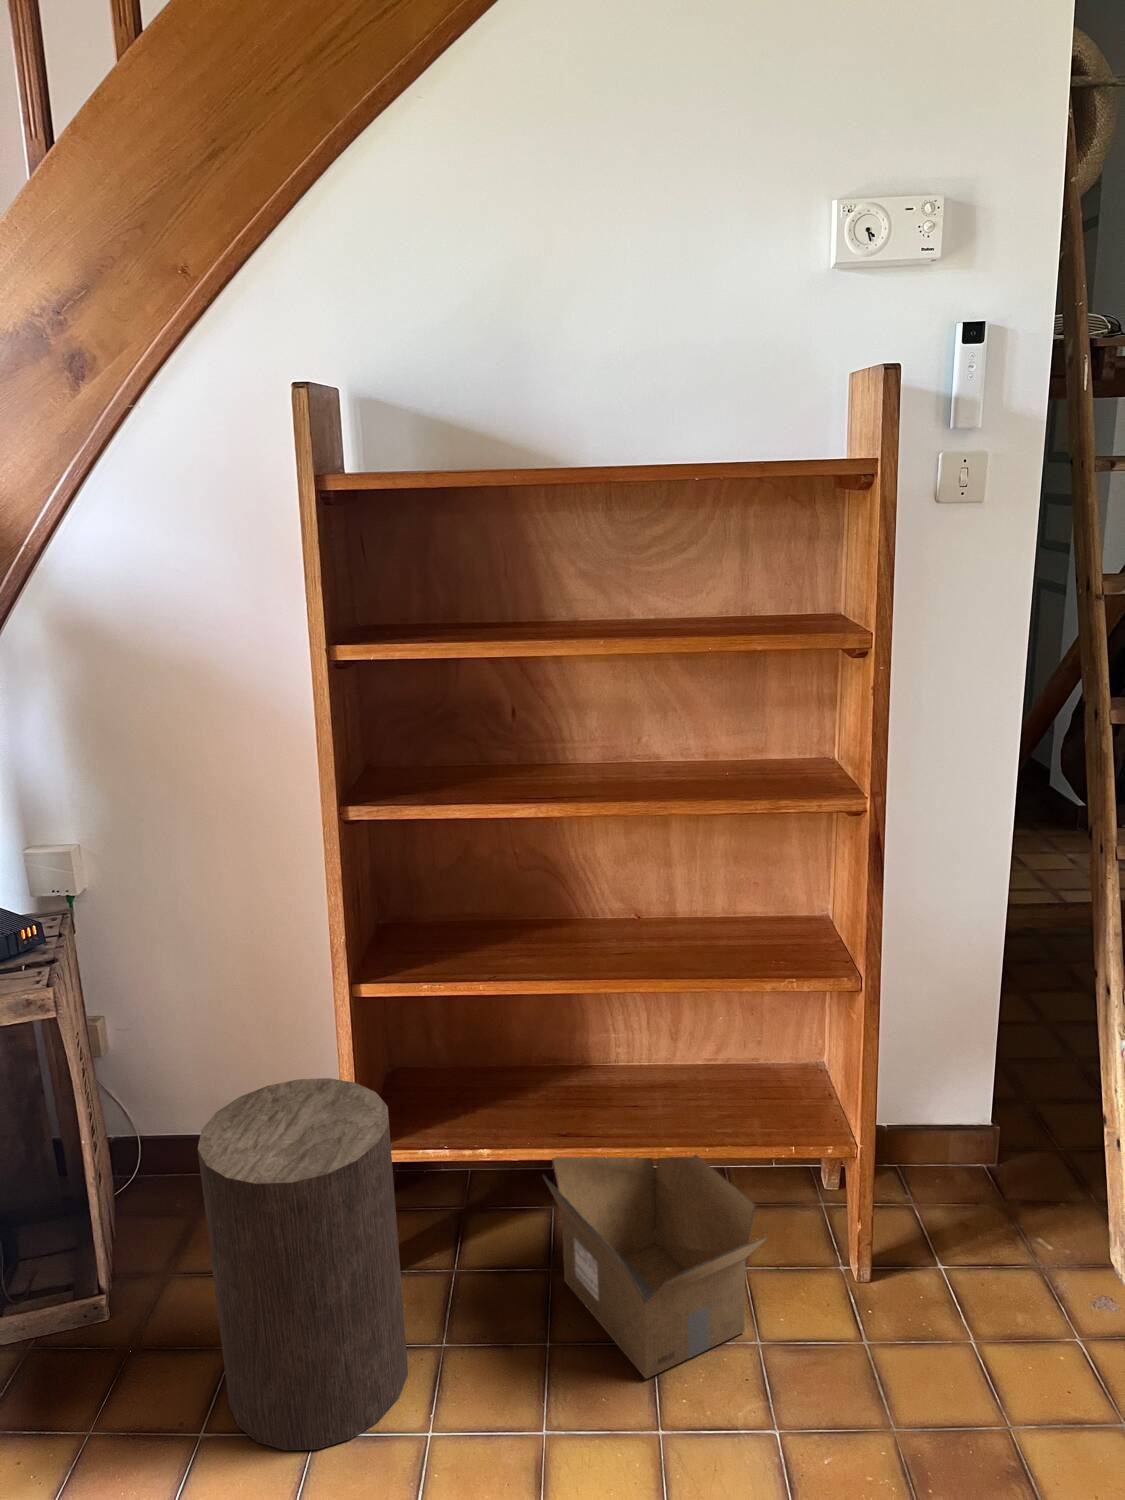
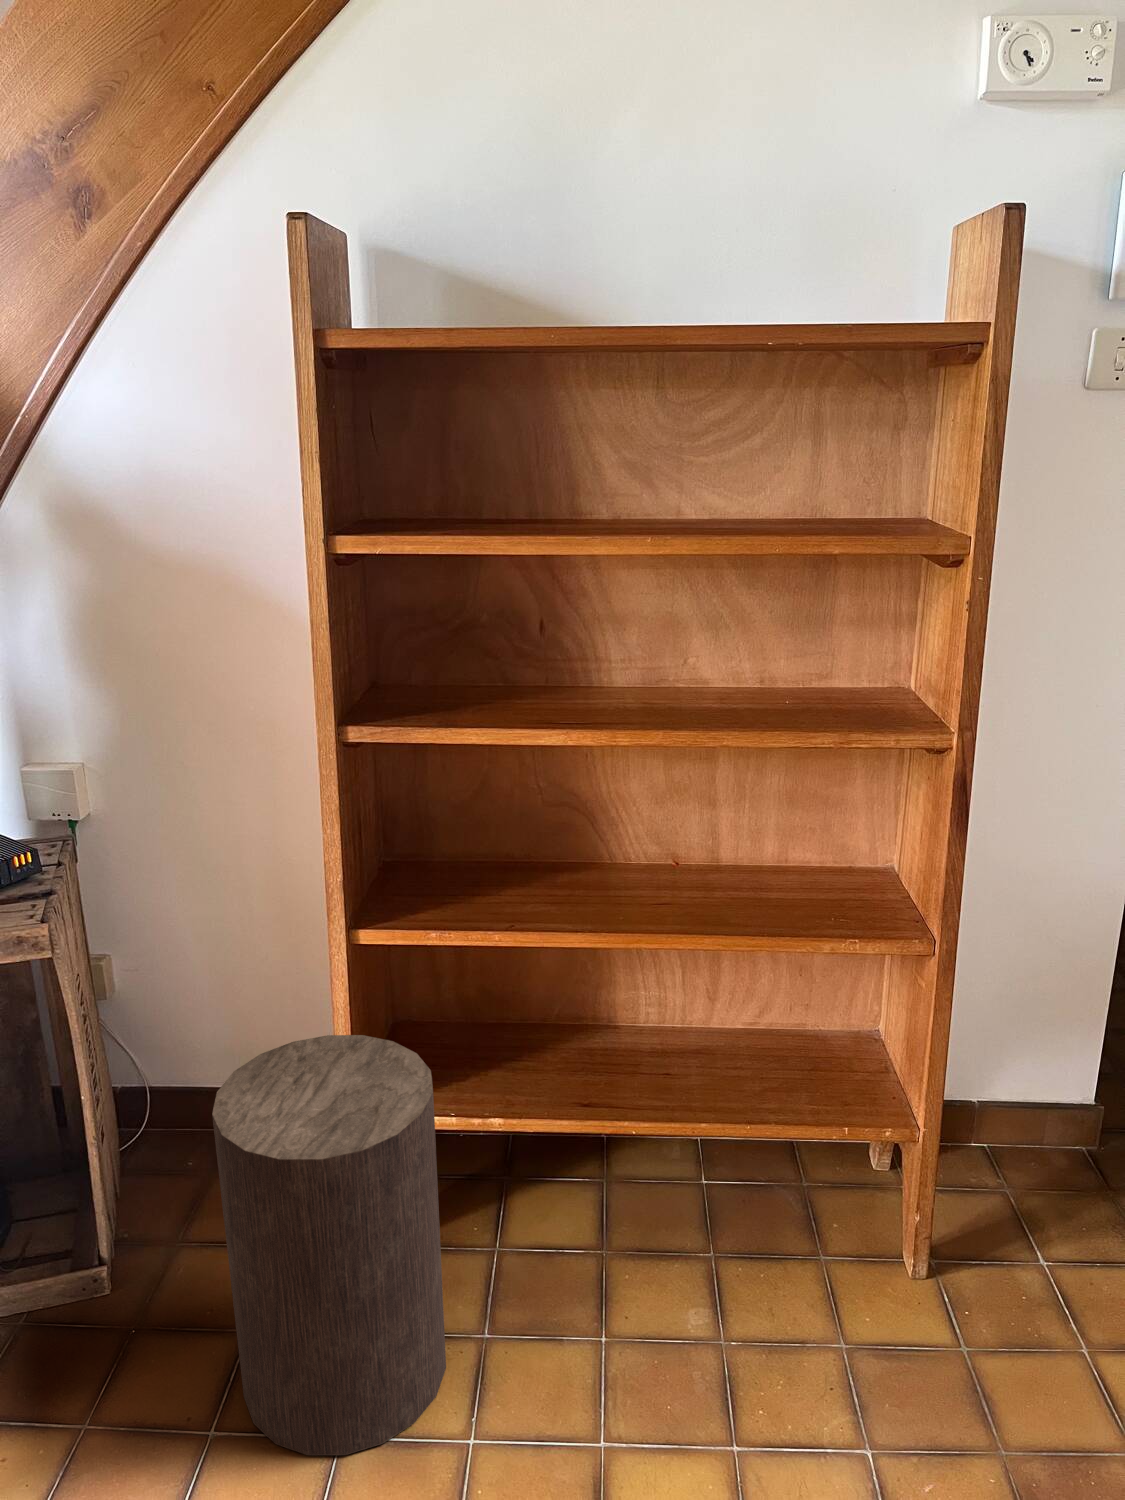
cardboard box: present [543,1155,769,1379] -> none [600,1095,864,1384]

